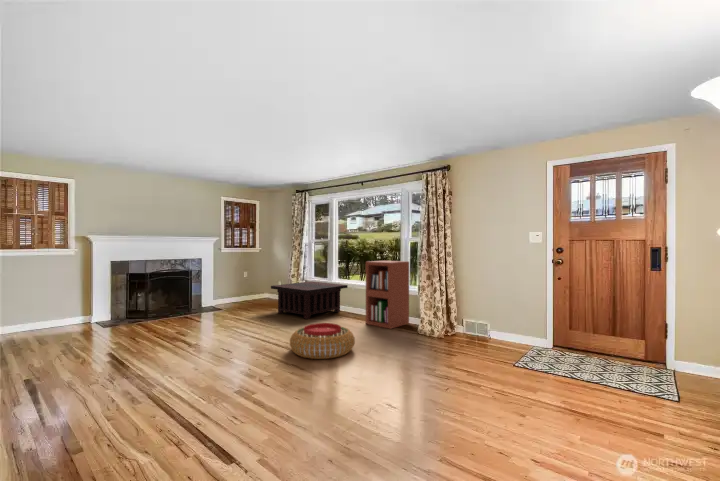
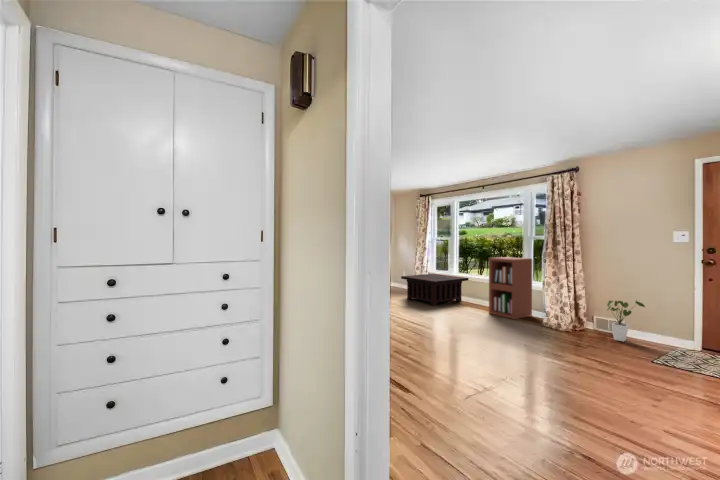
house plant: none [474,301,507,345] -> present [607,301,645,342]
pouf: present [290,323,355,359] -> none [429,310,486,340]

